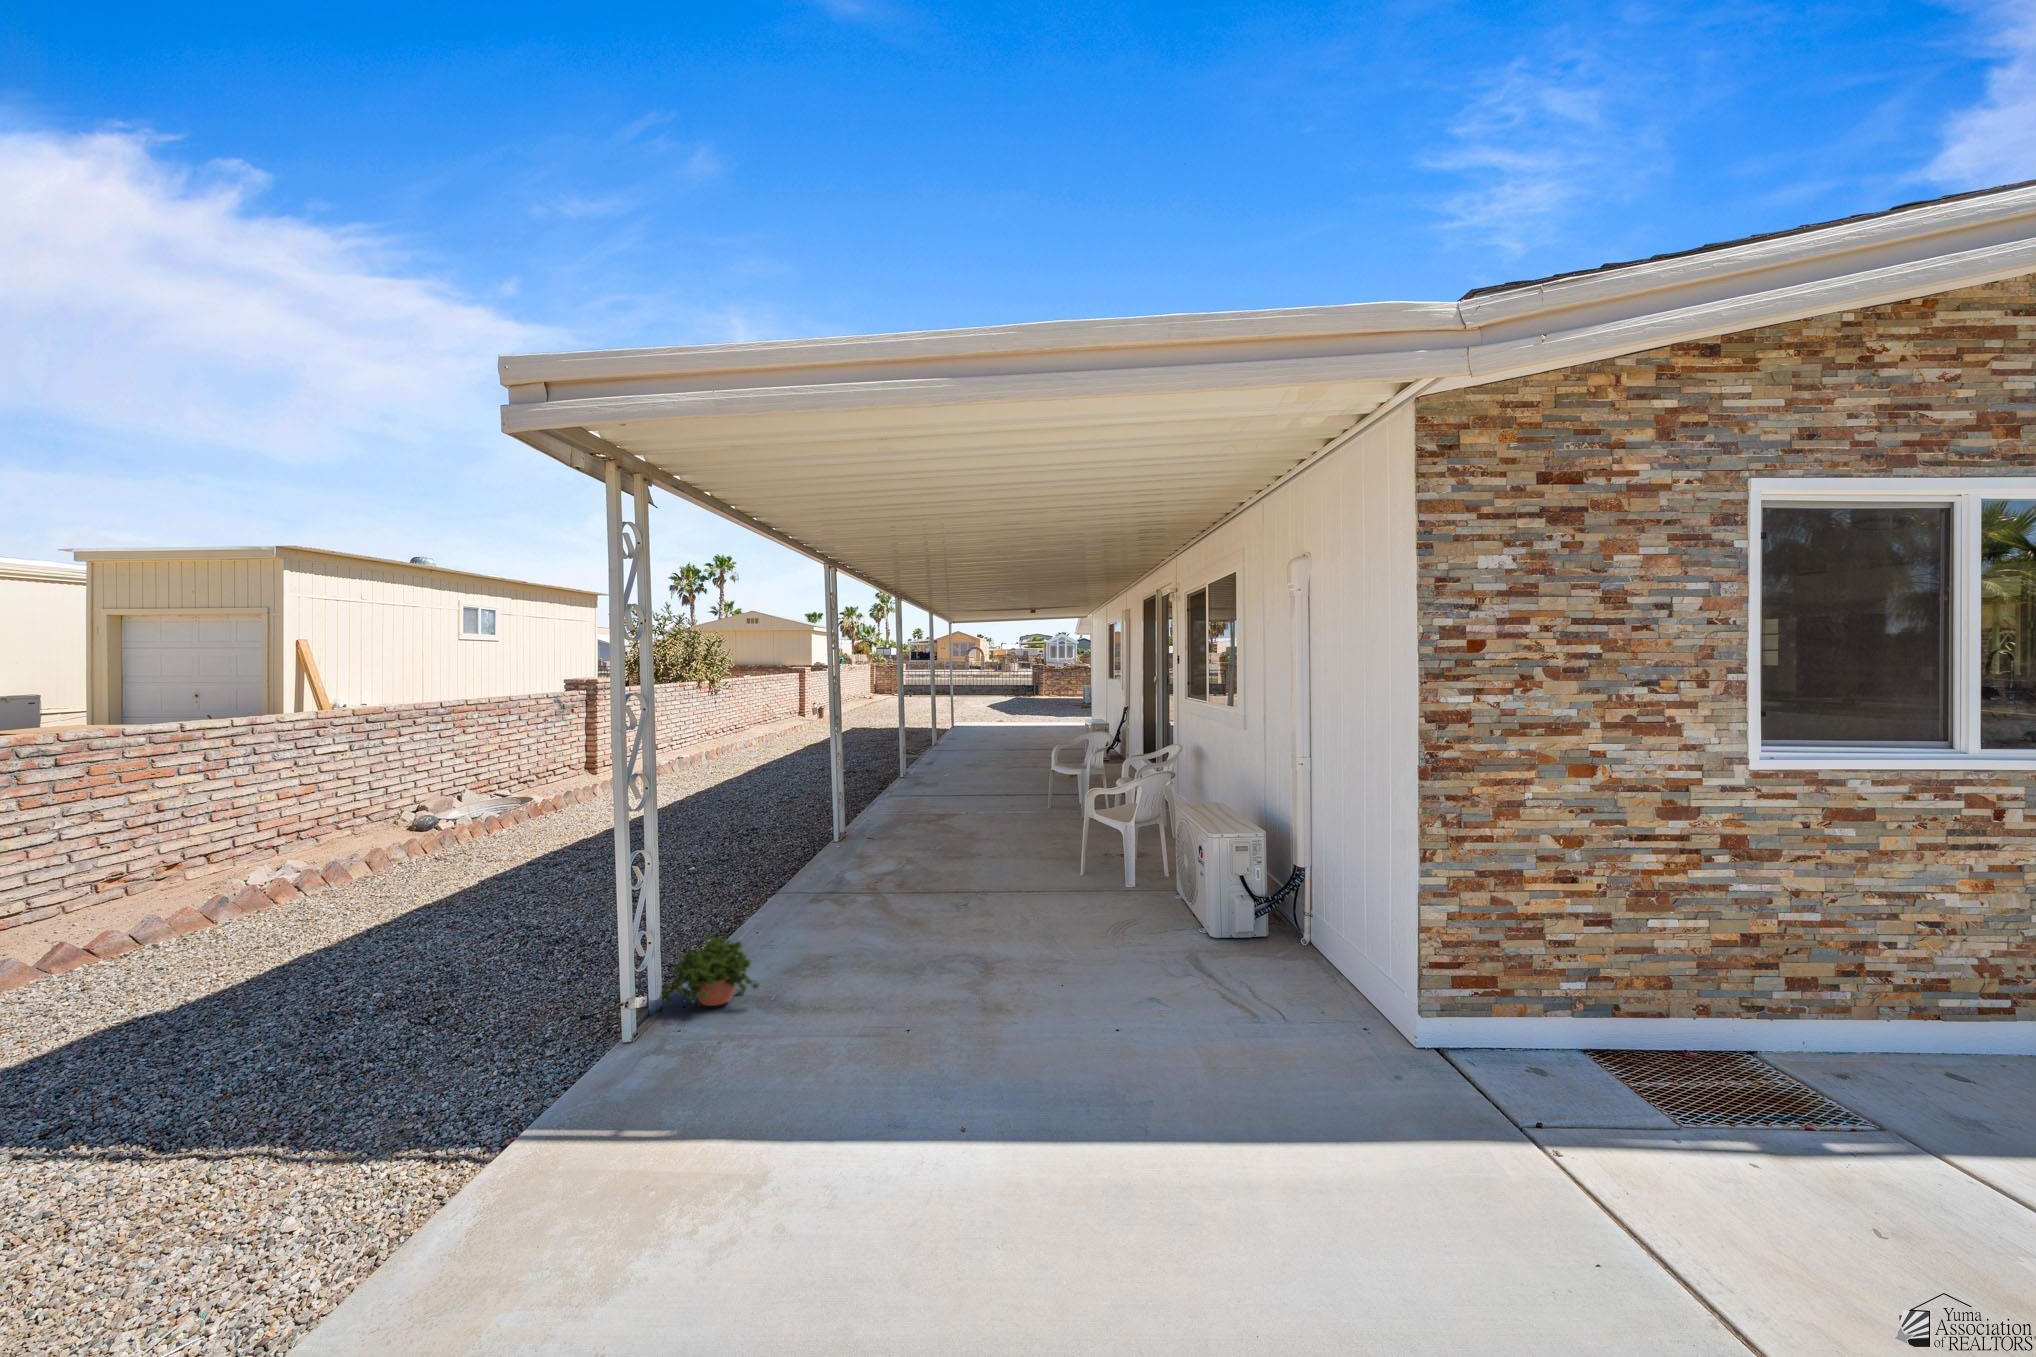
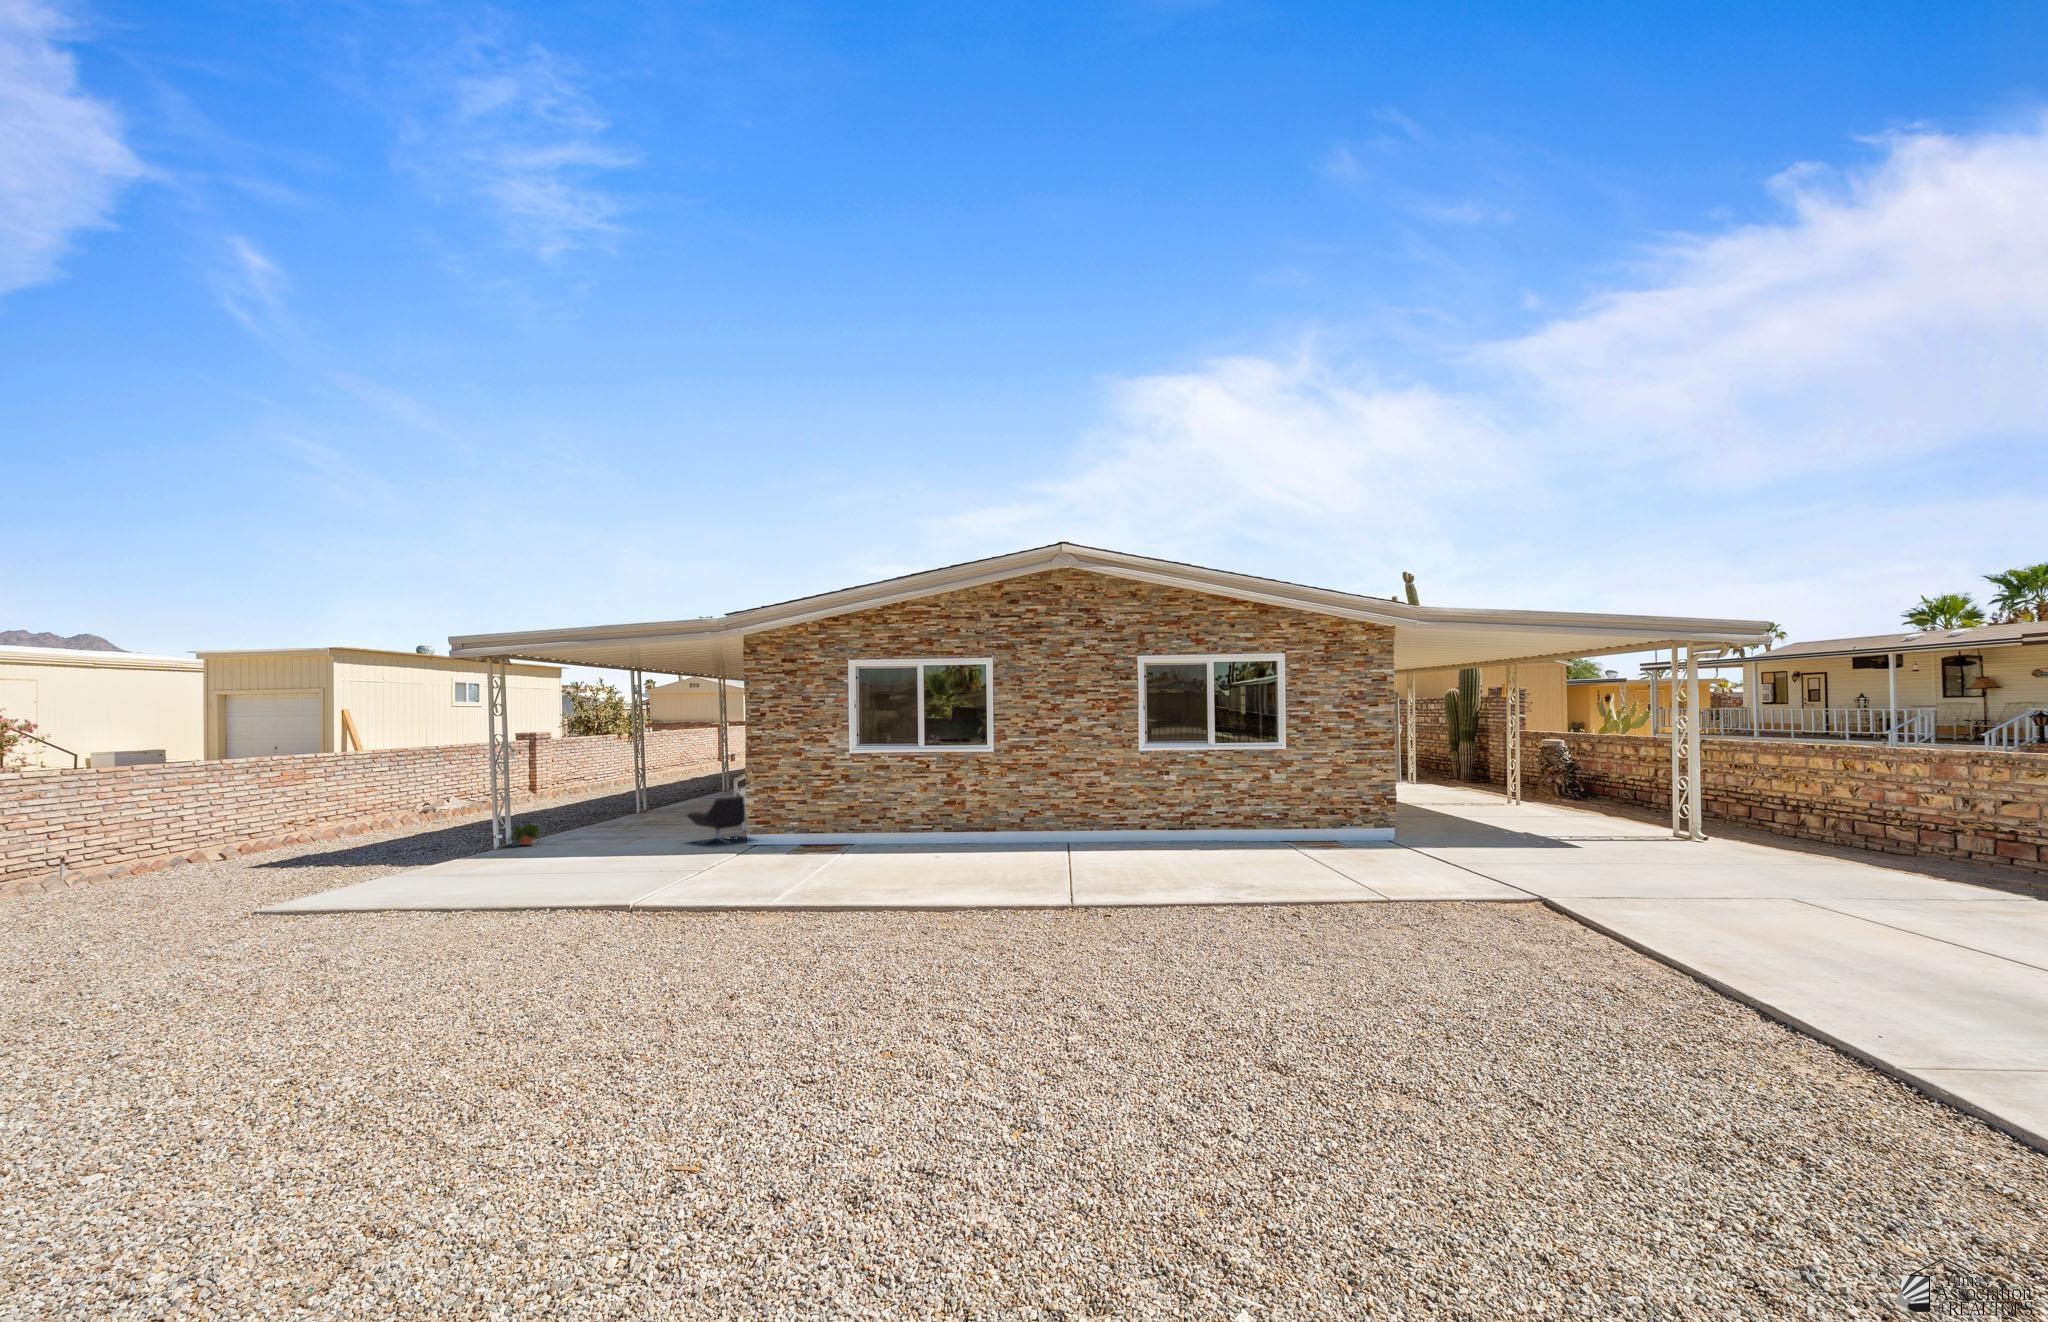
lounge chair: none [1184,880,1368,1020] -> present [687,796,745,839]

